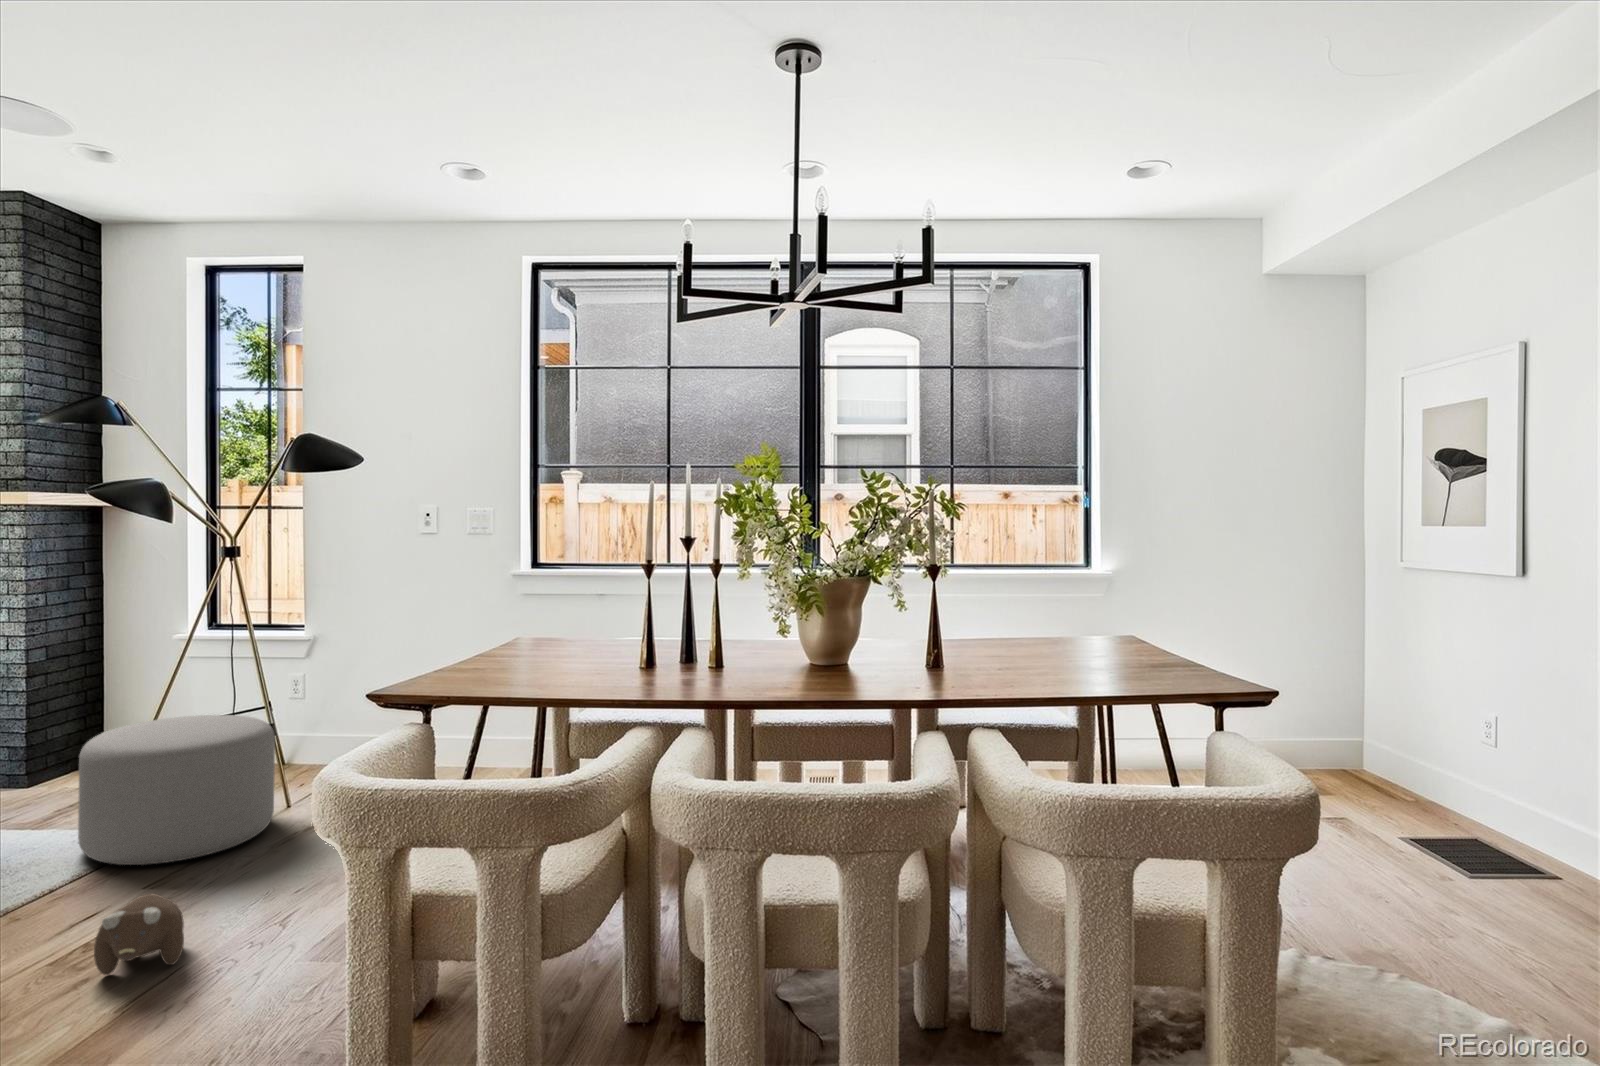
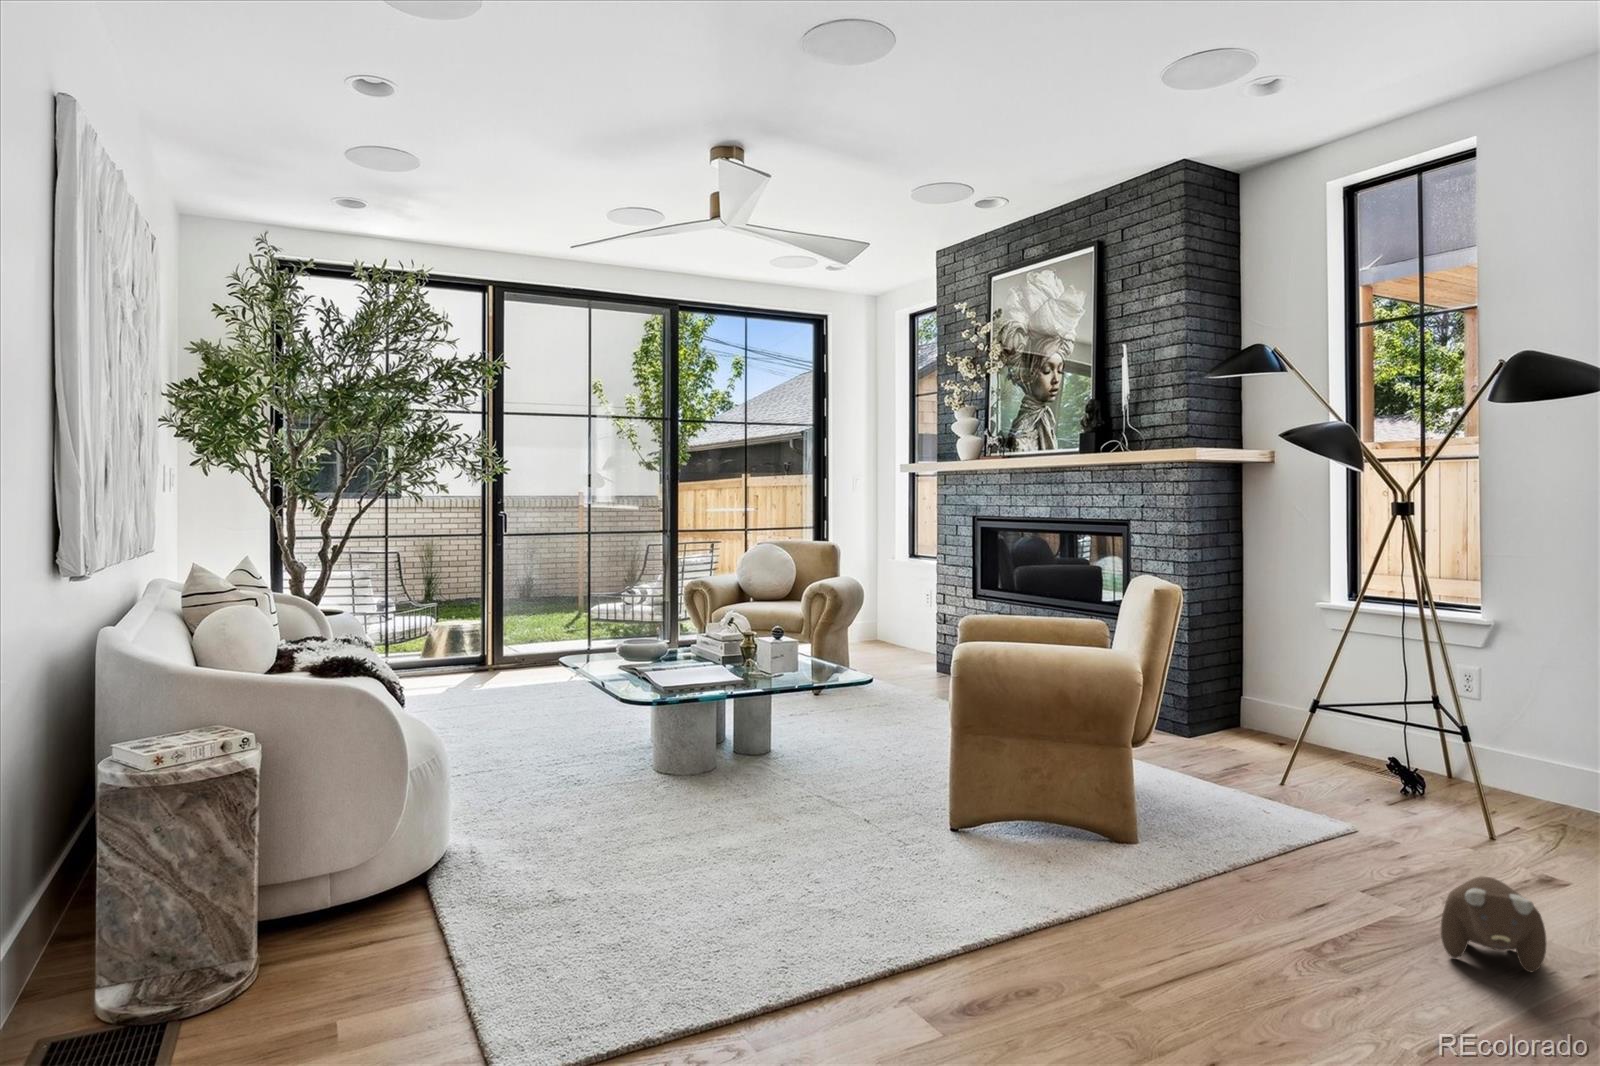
ottoman: present [78,715,275,865] -> none [1298,684,1514,849]

